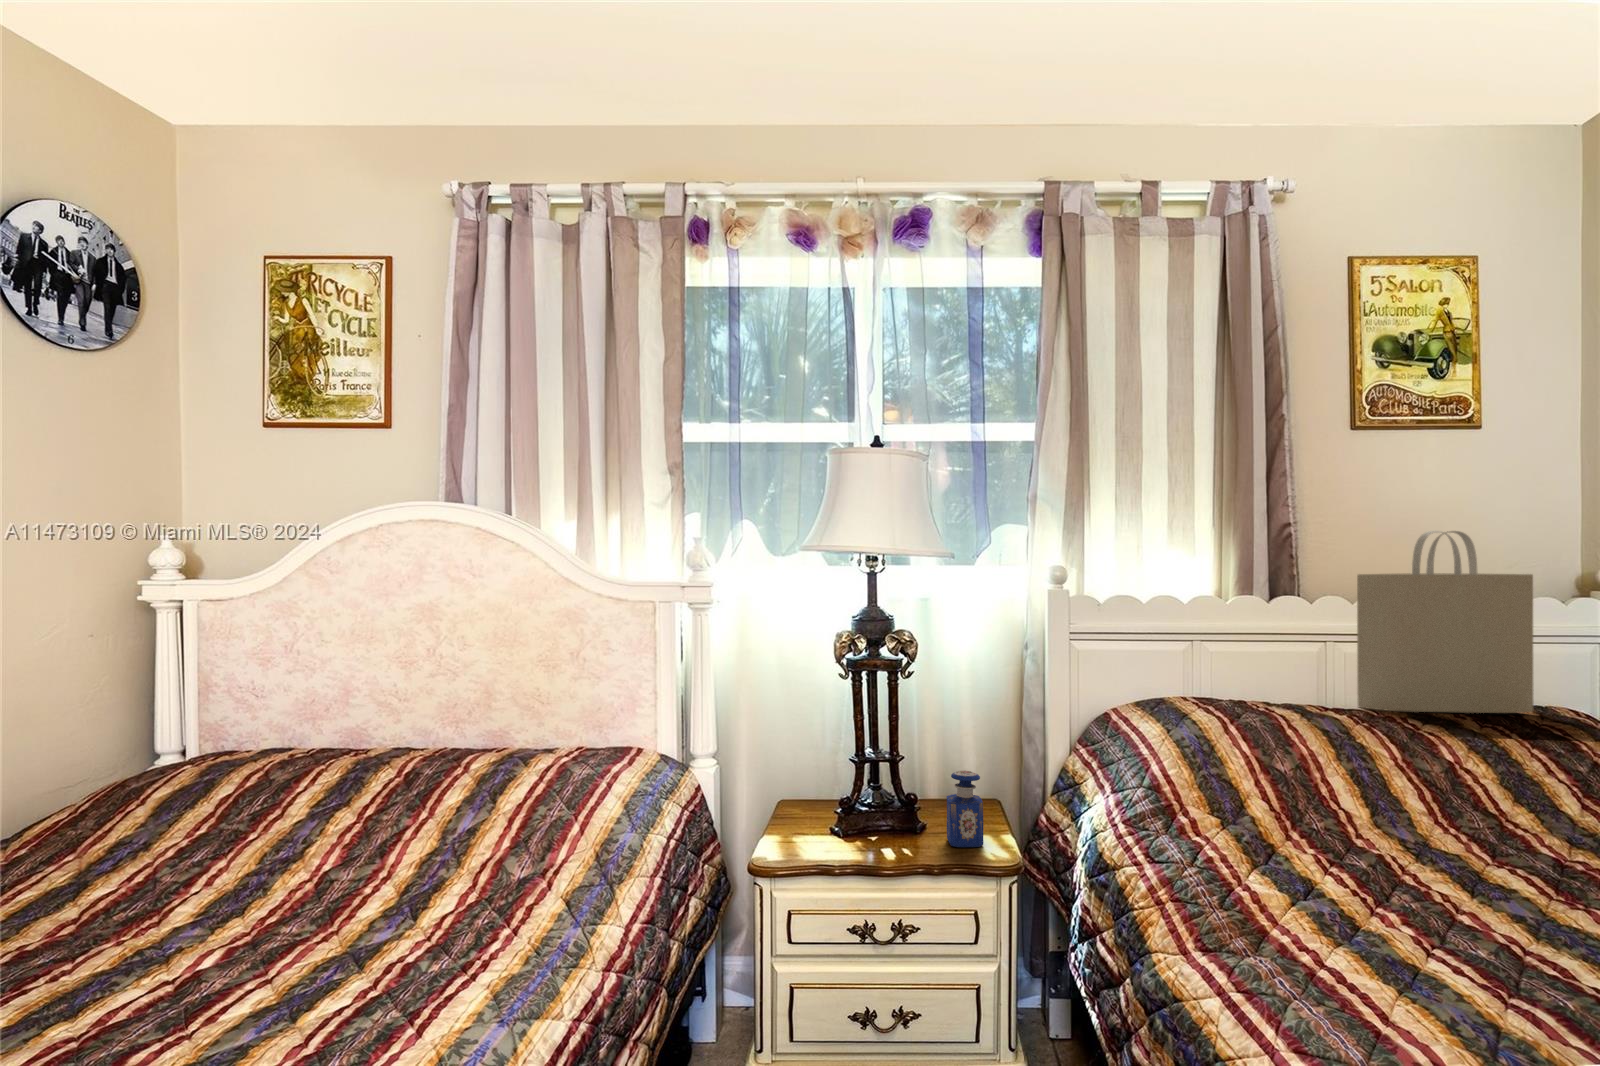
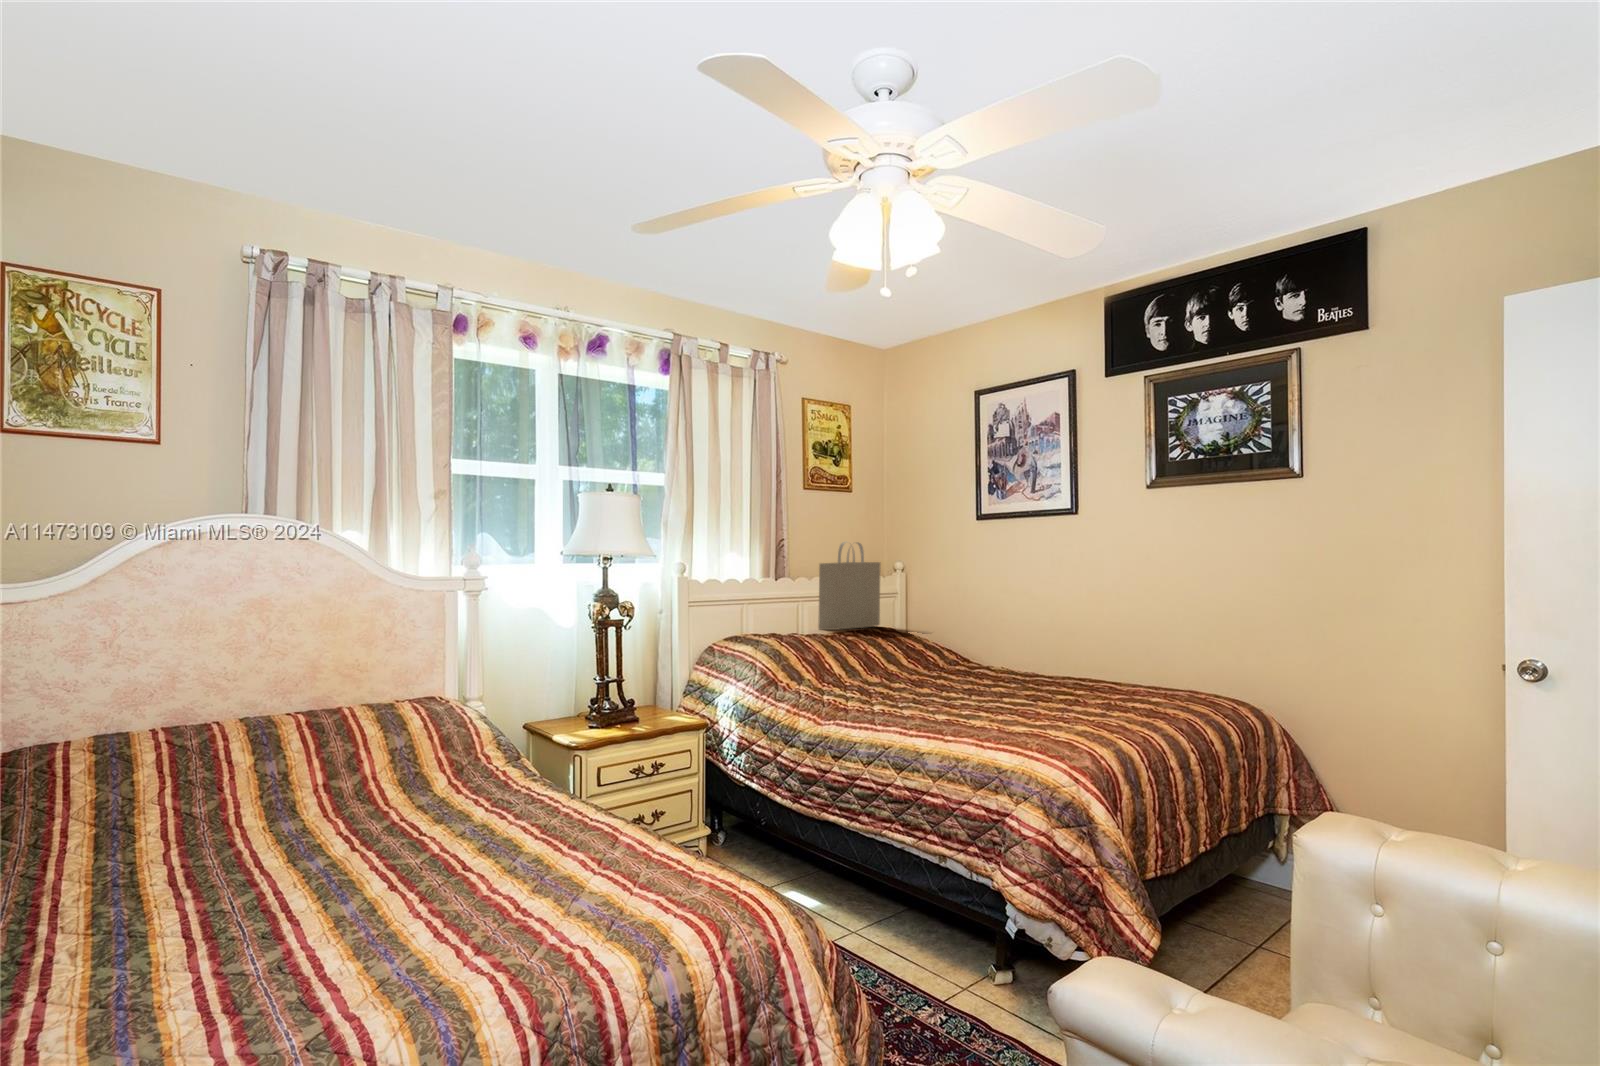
perfume bottle: present [947,771,983,847] -> none [652,682,675,726]

